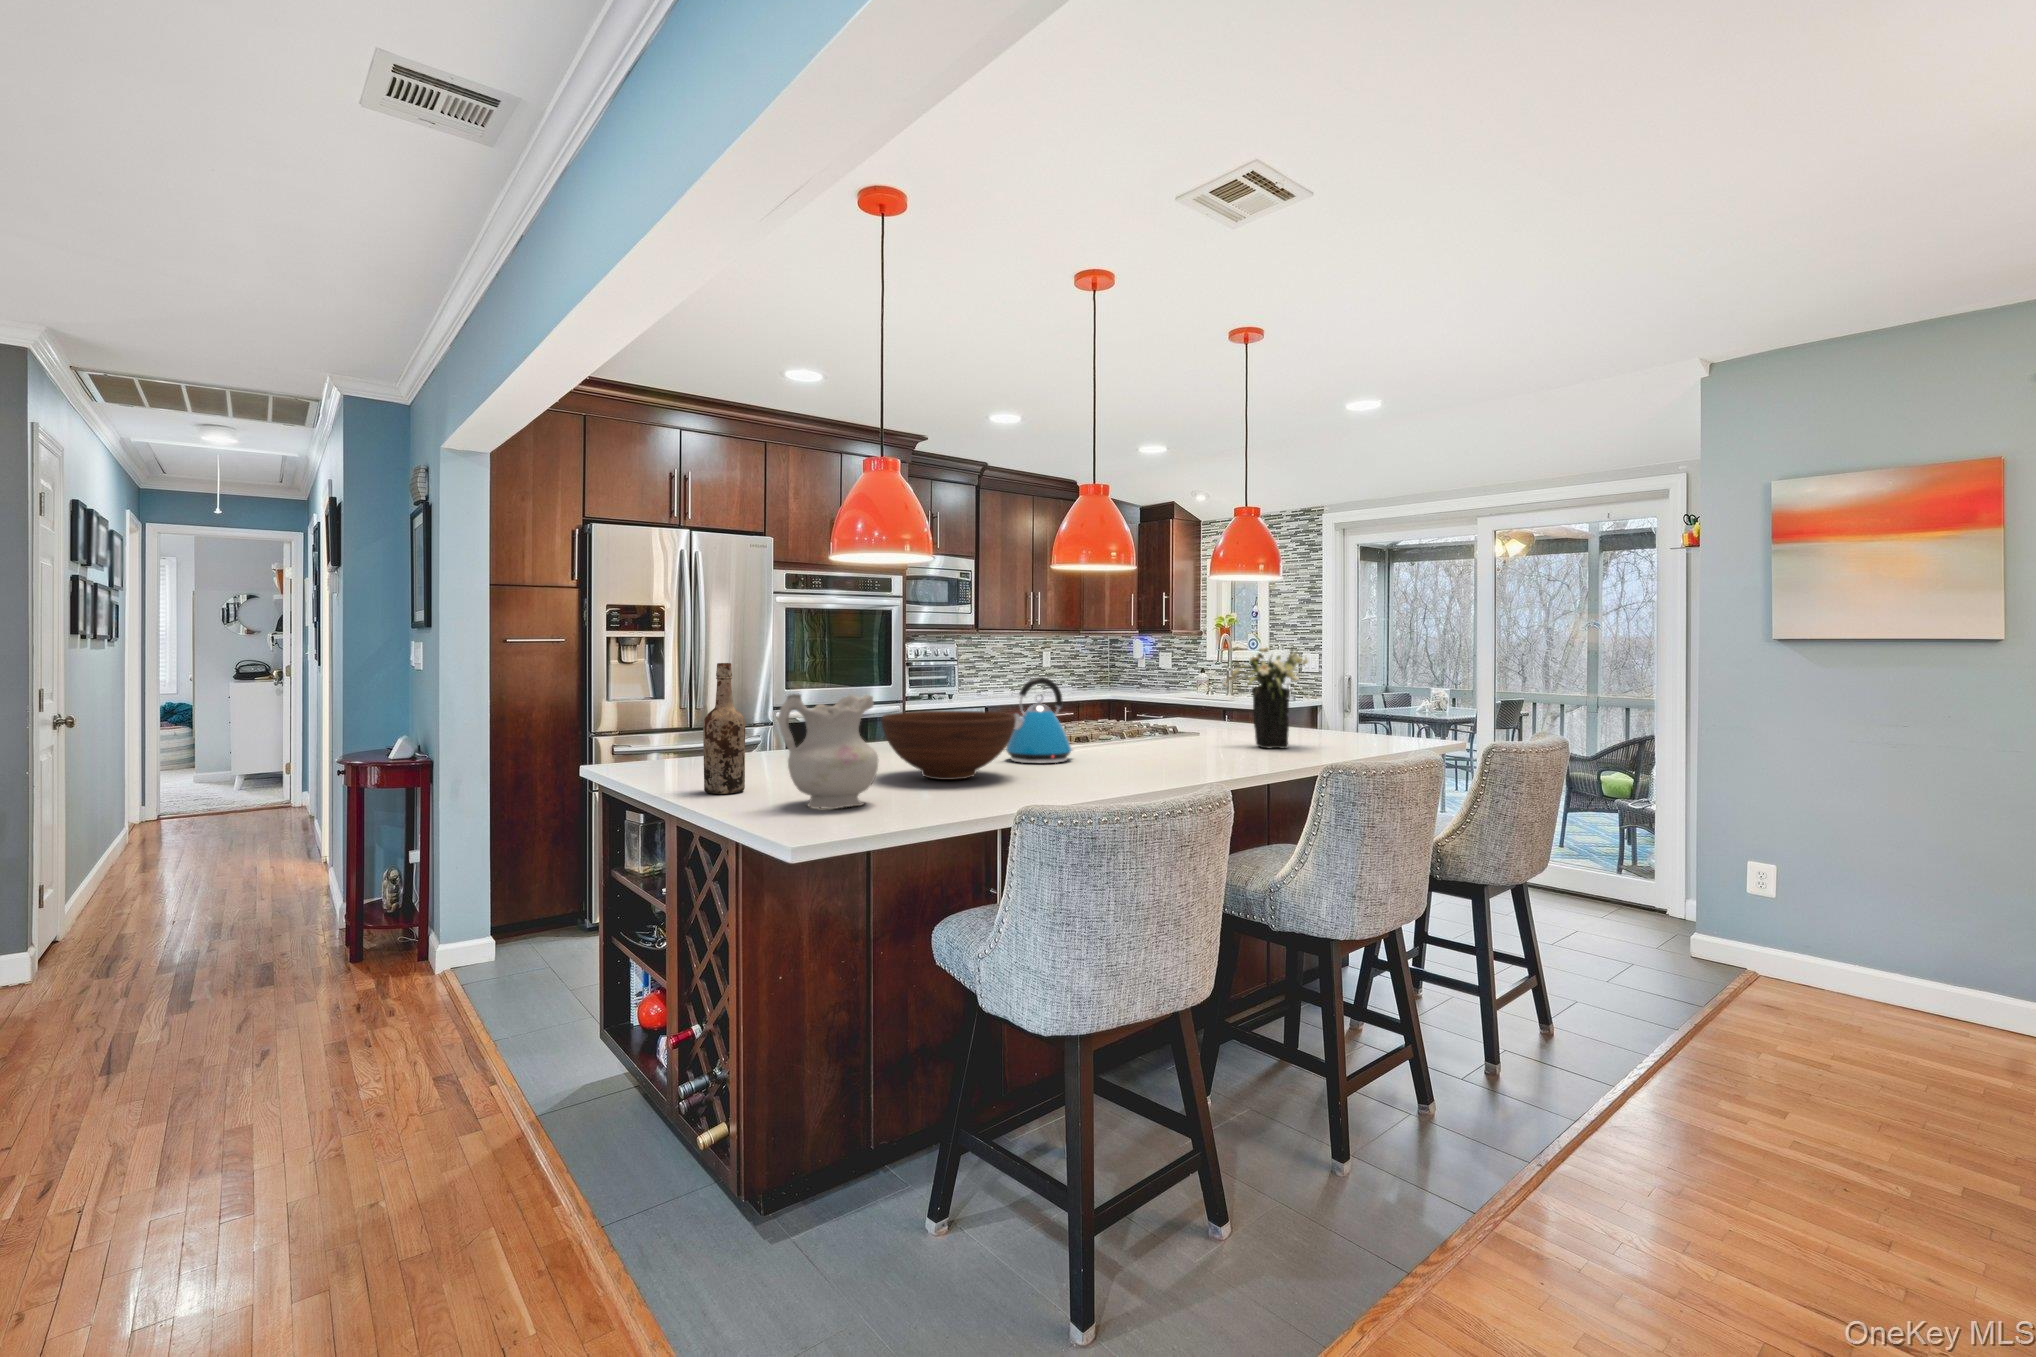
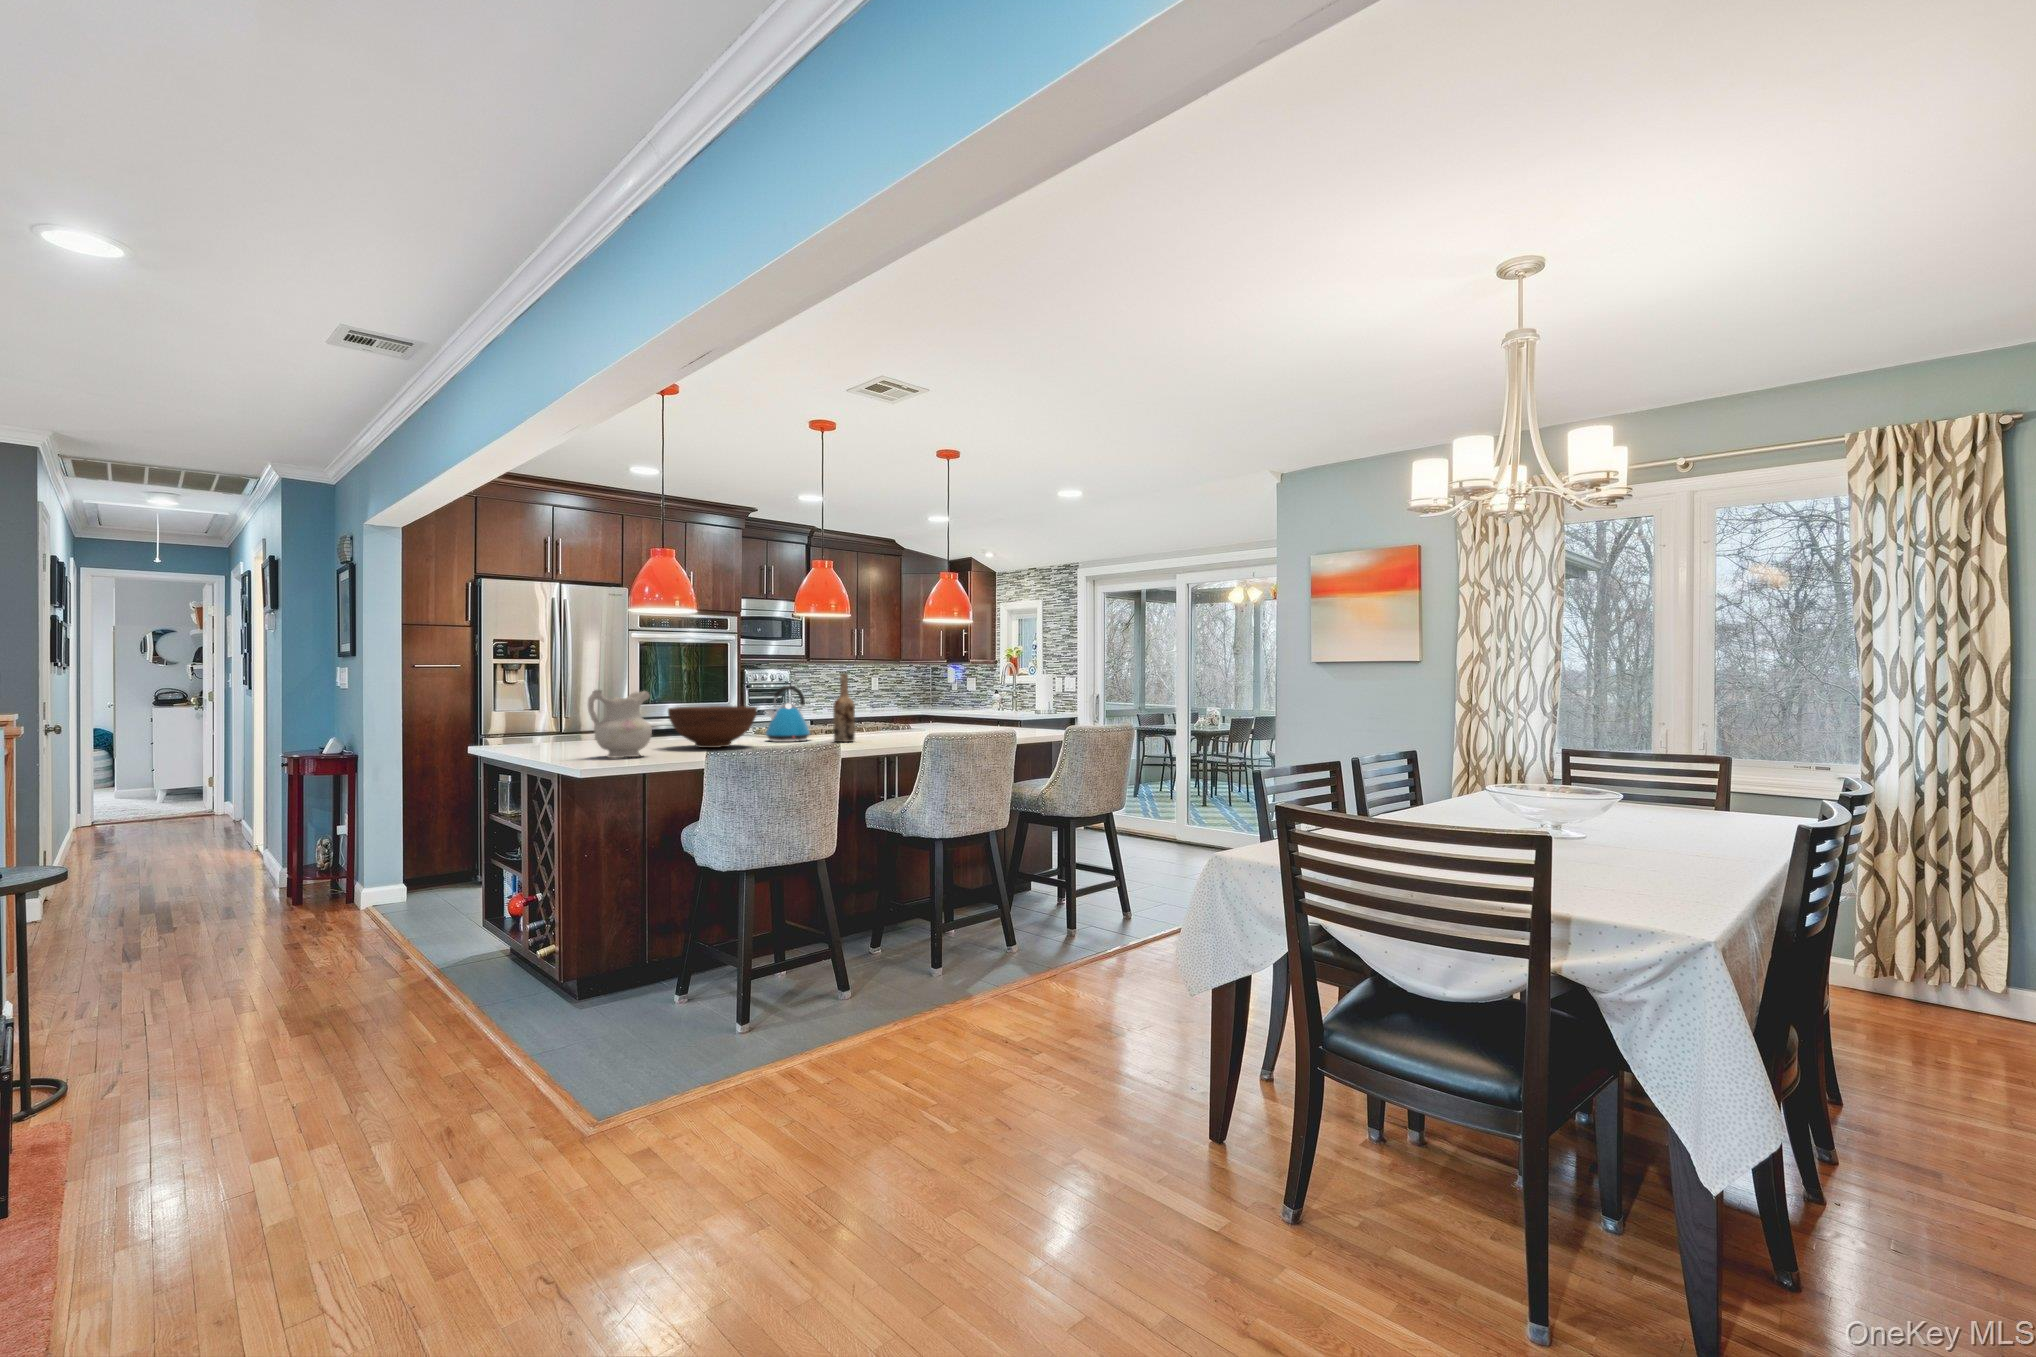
flower arrangement: present [1223,647,1308,748] -> none [928,664,988,735]
wine bottle: present [703,663,745,794] -> present [833,674,855,742]

